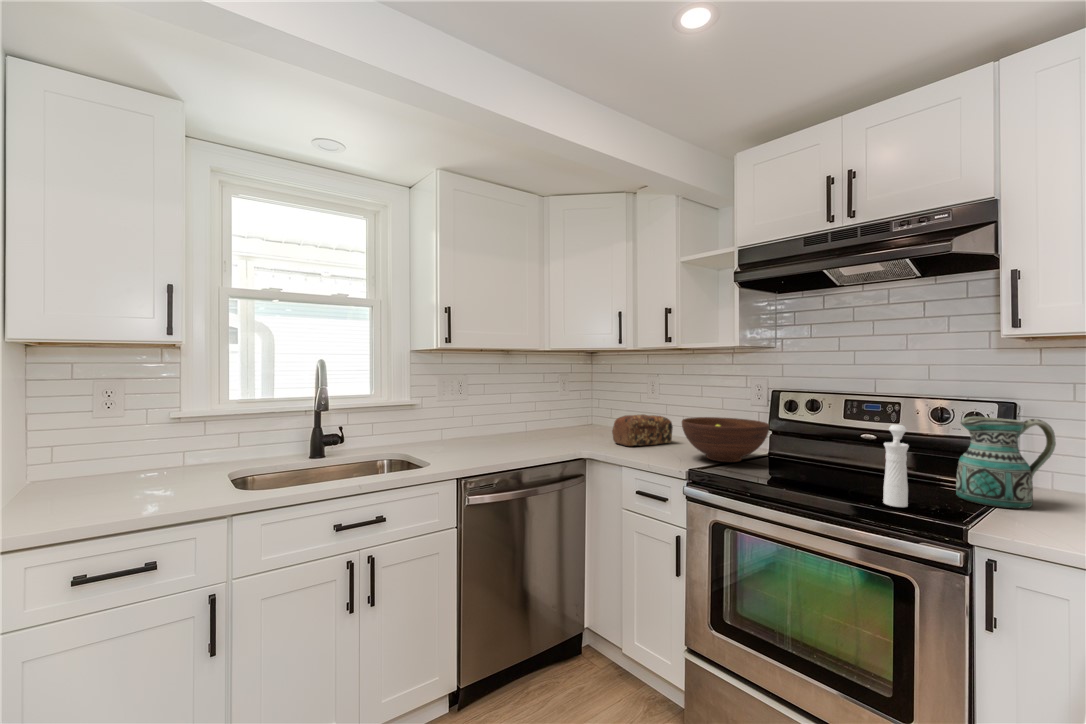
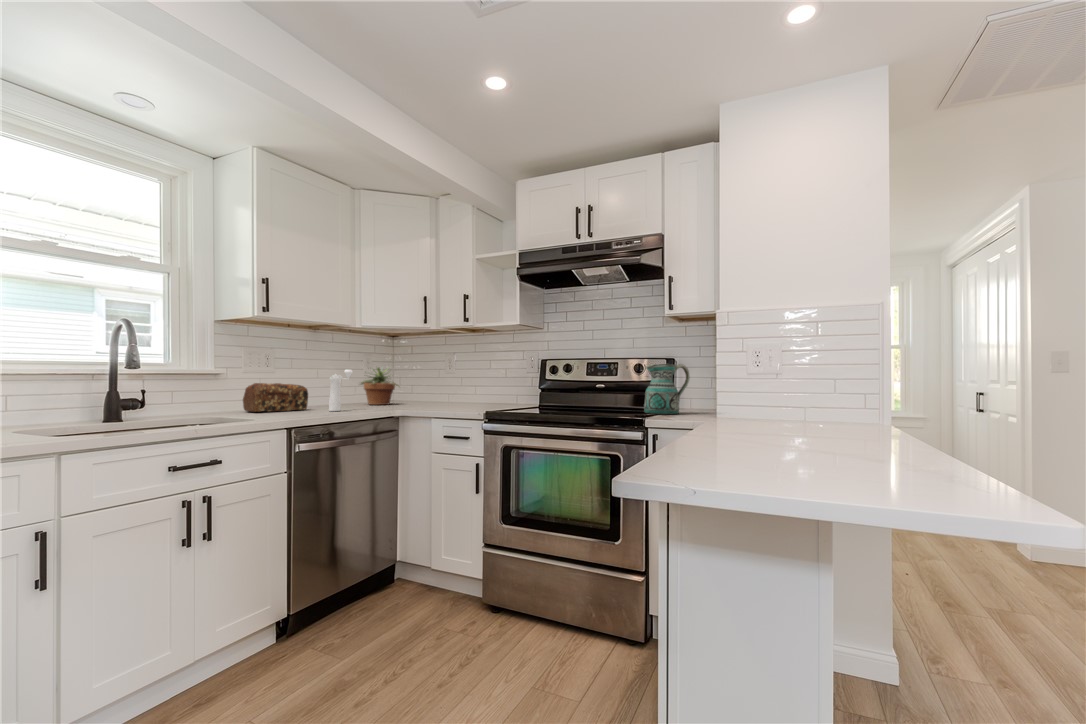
potted plant: none [549,391,595,437] -> present [361,368,398,405]
bread loaf: present [612,414,673,446] -> present [243,383,308,412]
fruit bowl: present [682,417,769,462] -> none [478,379,540,409]
pepper mill: present [883,425,909,507] -> present [329,370,353,411]

